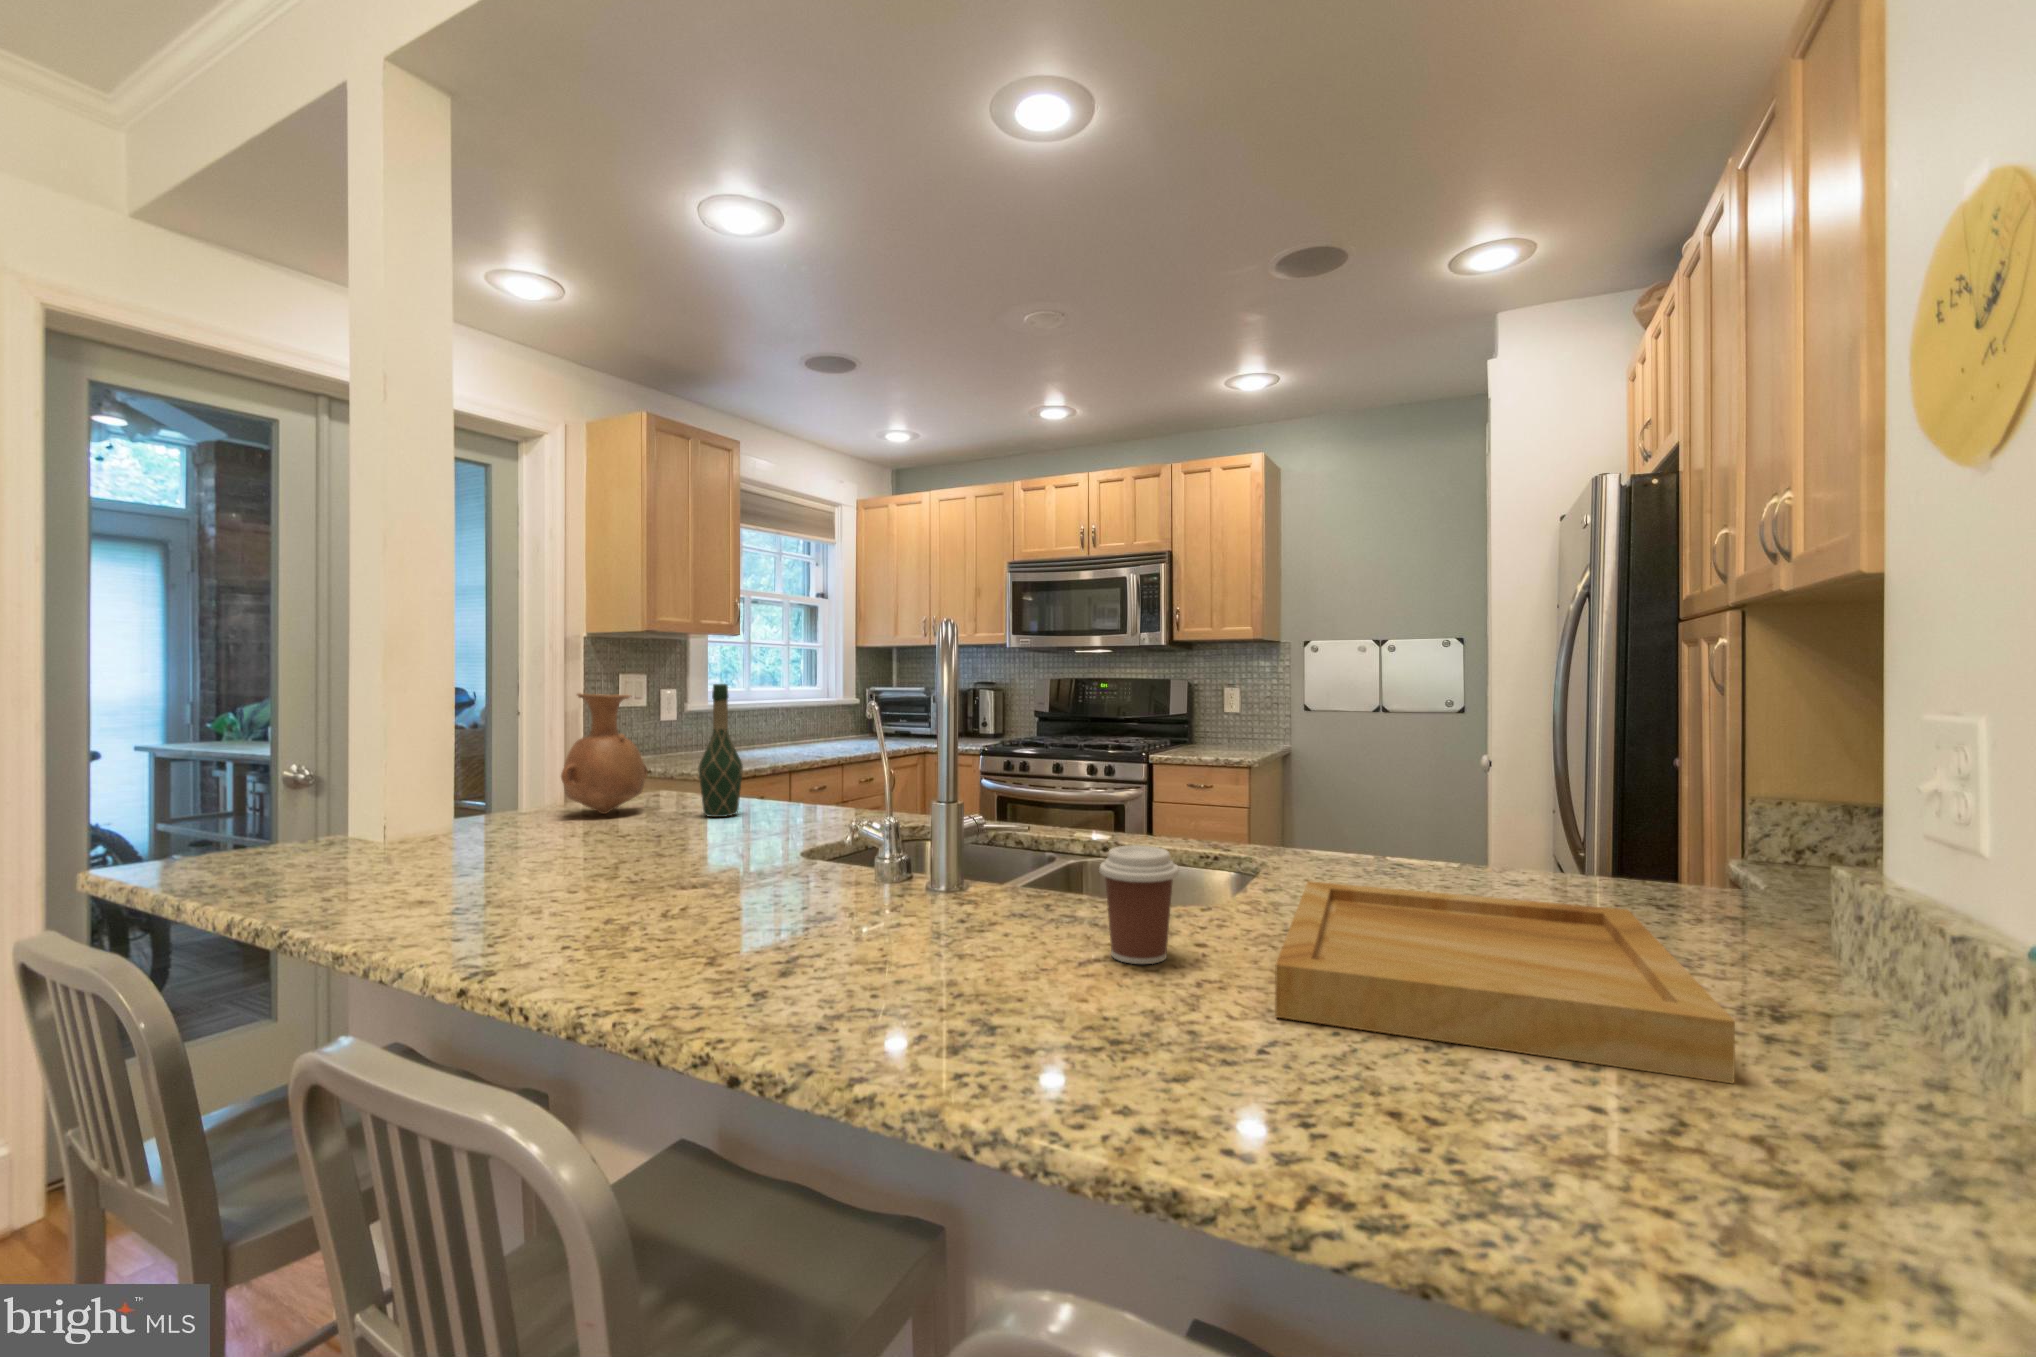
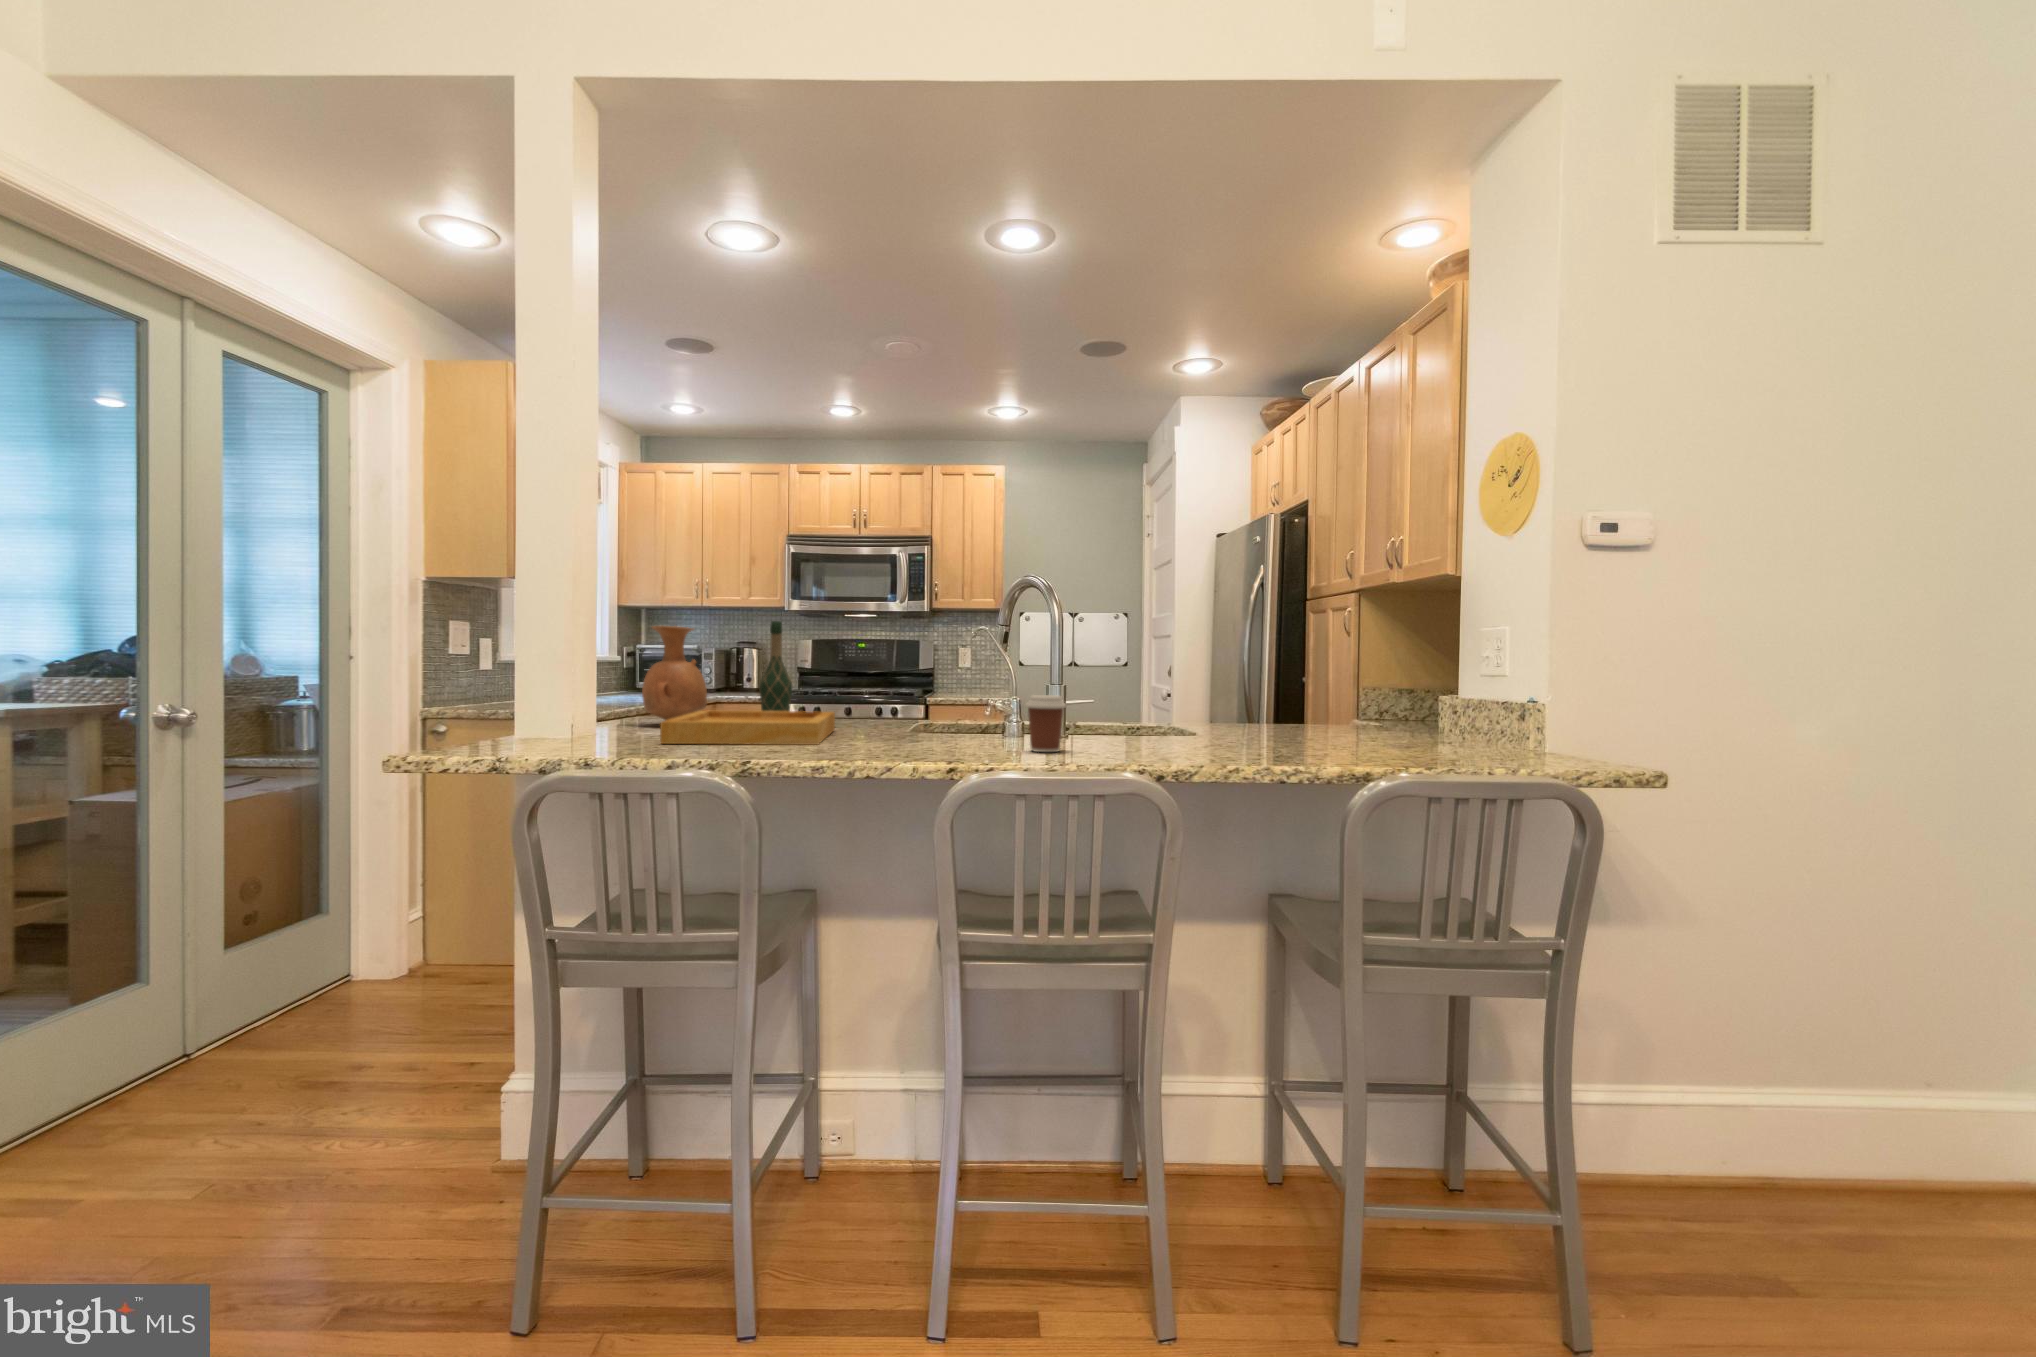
coffee cup: present [1099,845,1179,964] -> present [1025,695,1066,752]
tray: present [1275,881,1735,1083] -> present [660,711,835,745]

